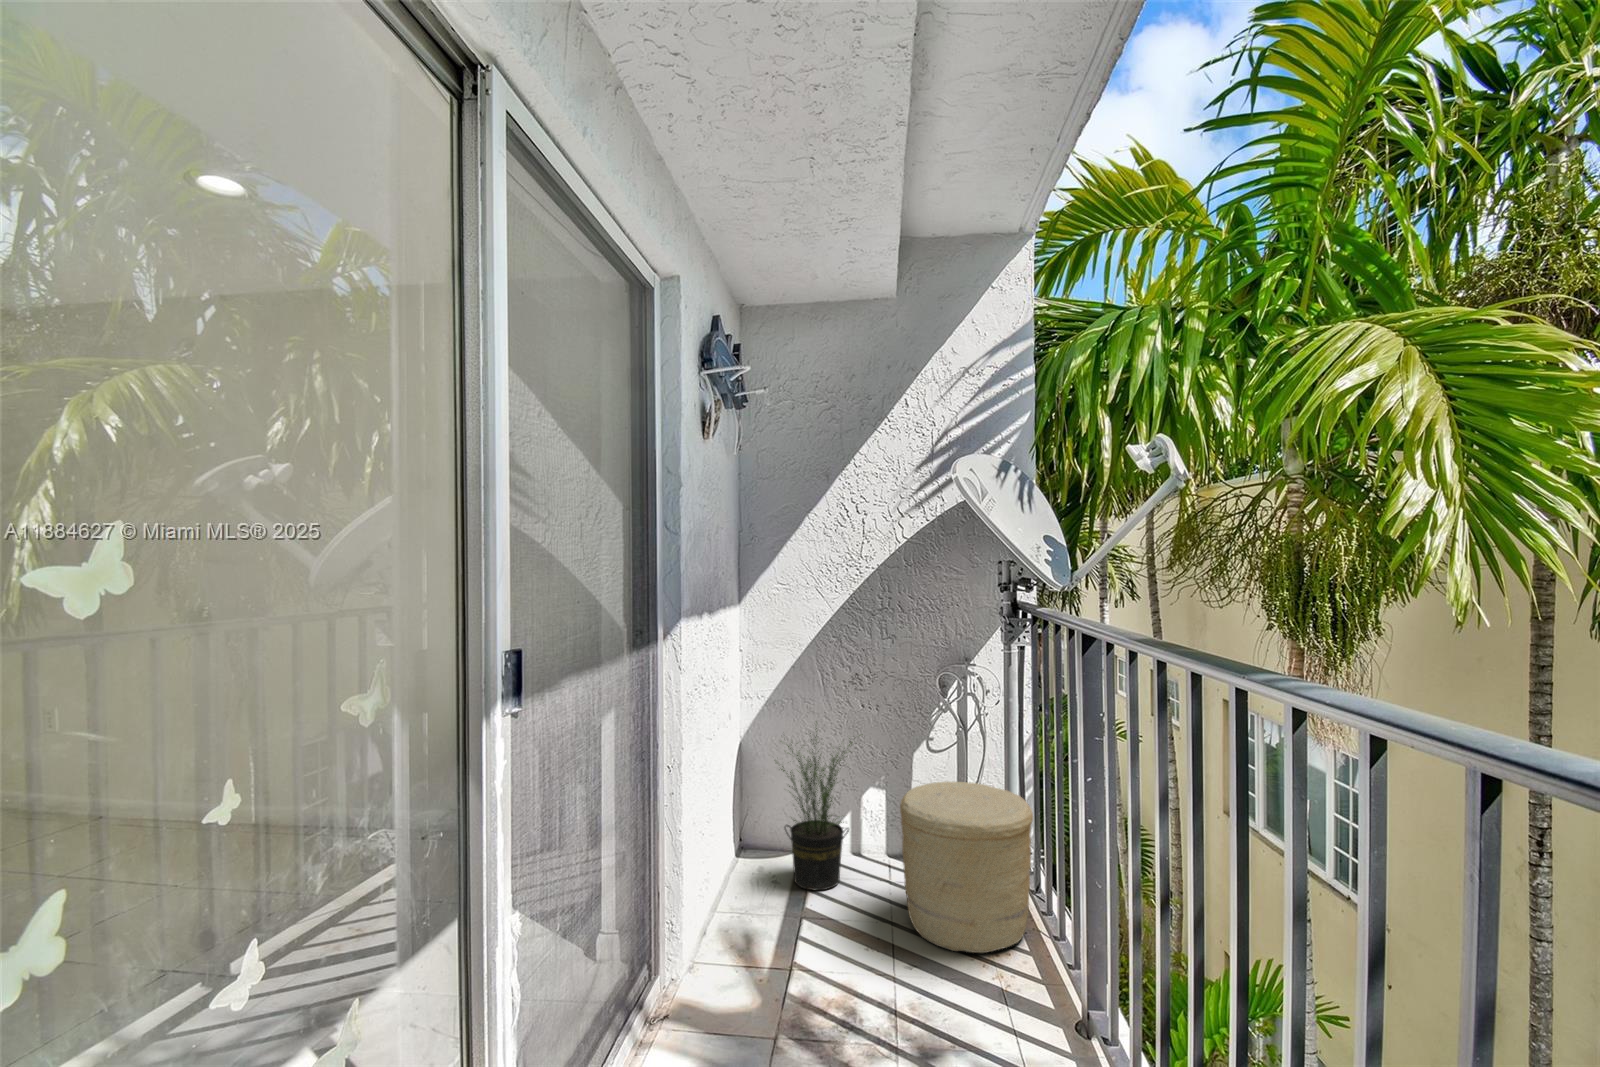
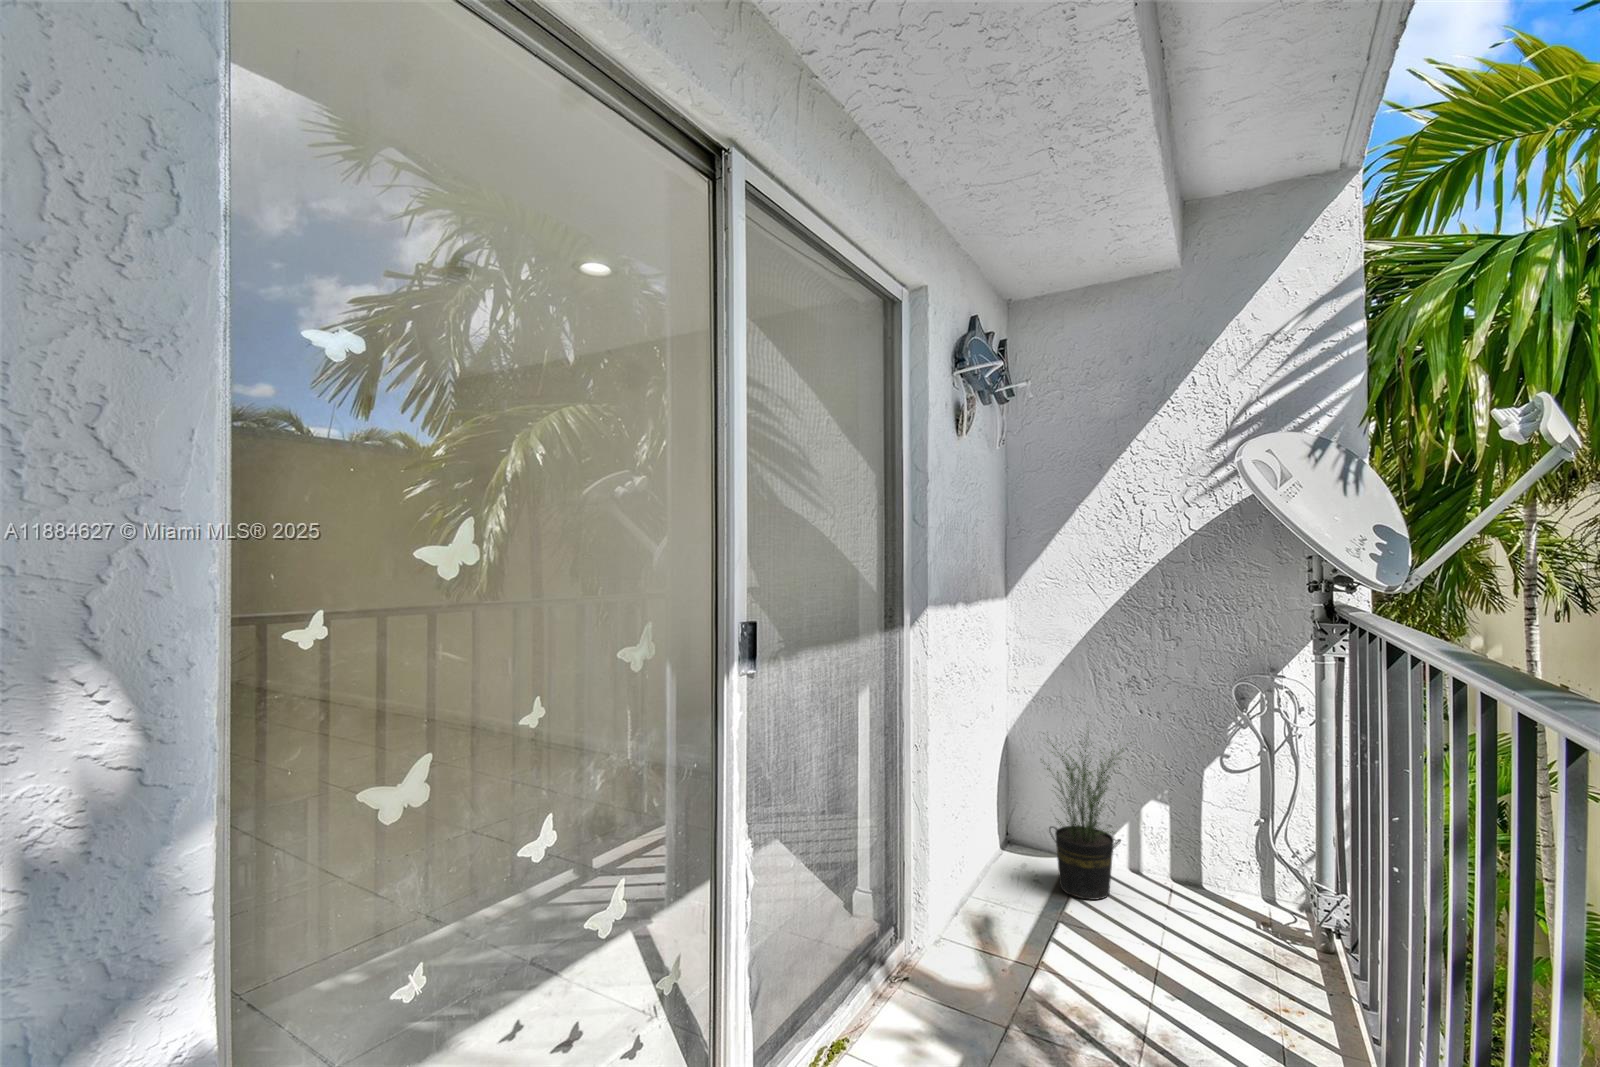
woven basket: present [900,782,1033,953] -> none [1171,804,1342,1002]

